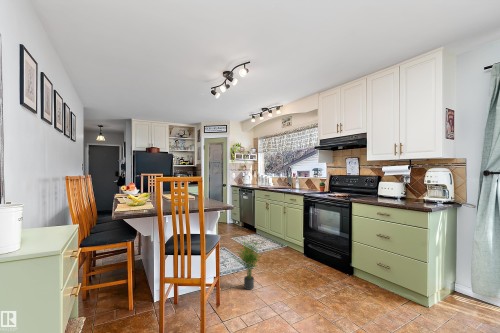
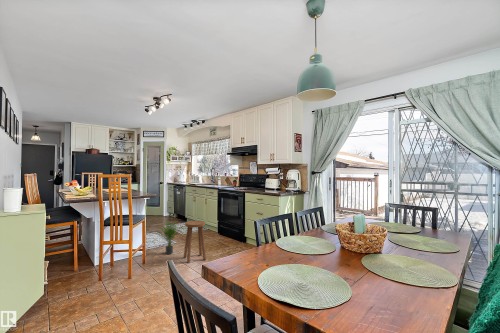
stool: none [272,244,308,311] -> present [184,221,206,263]

